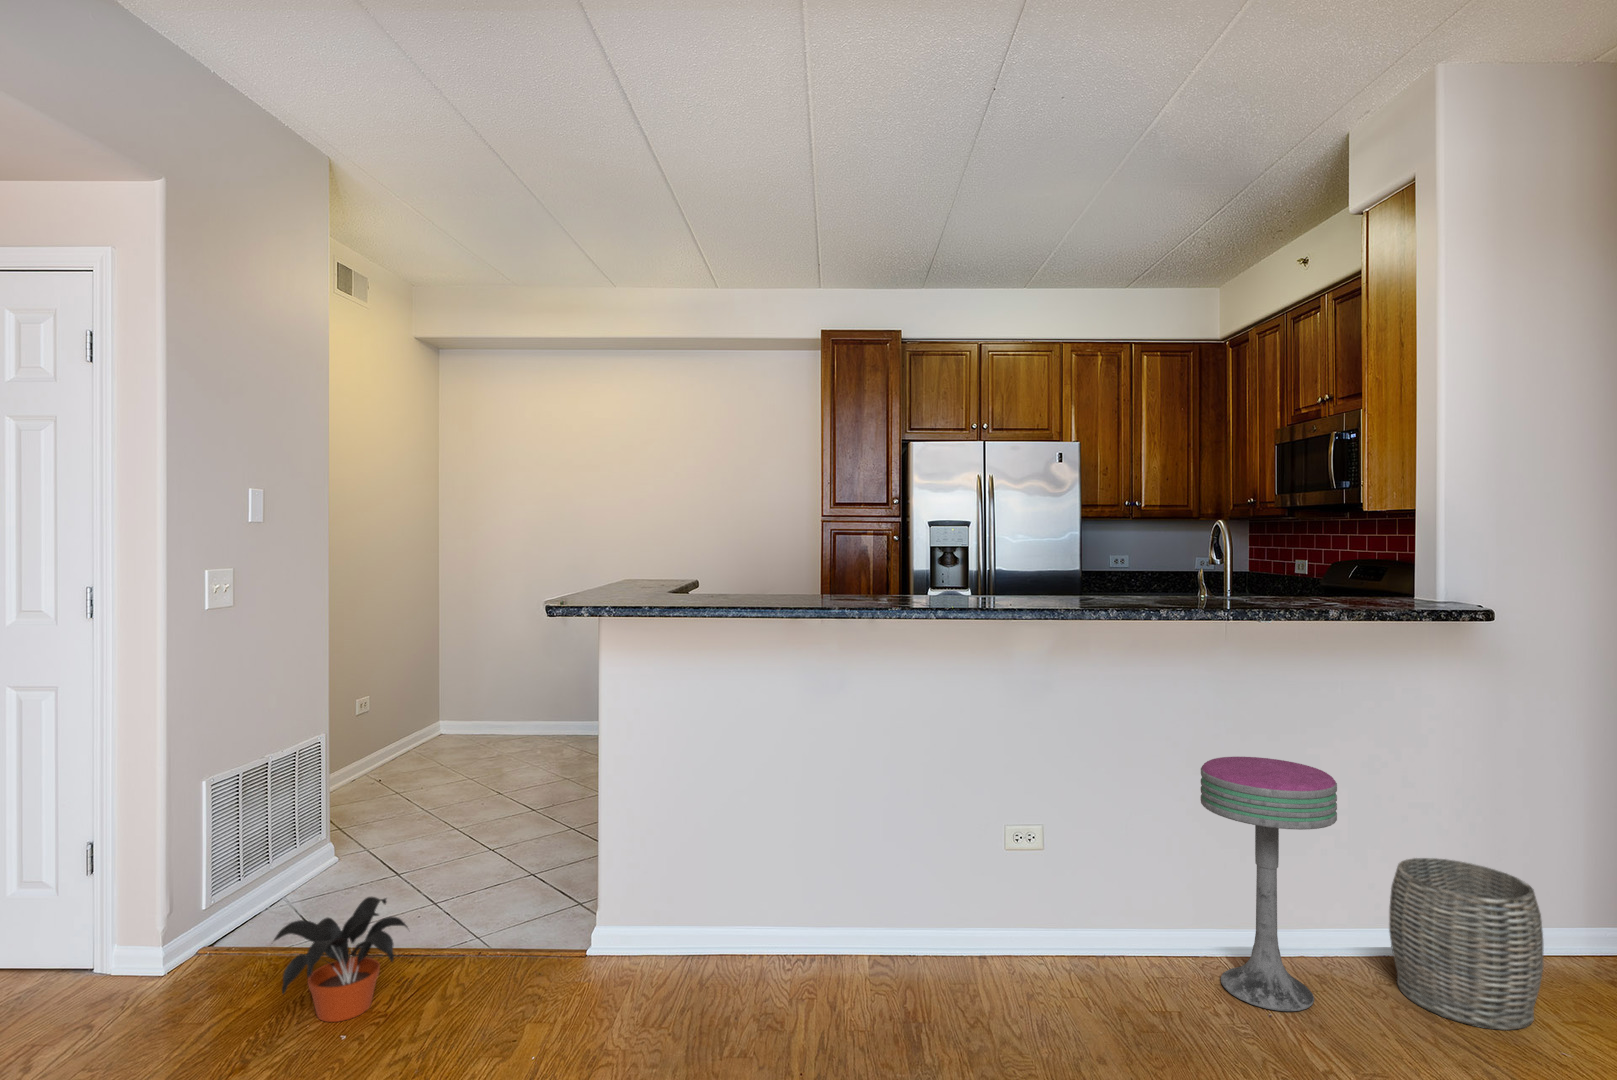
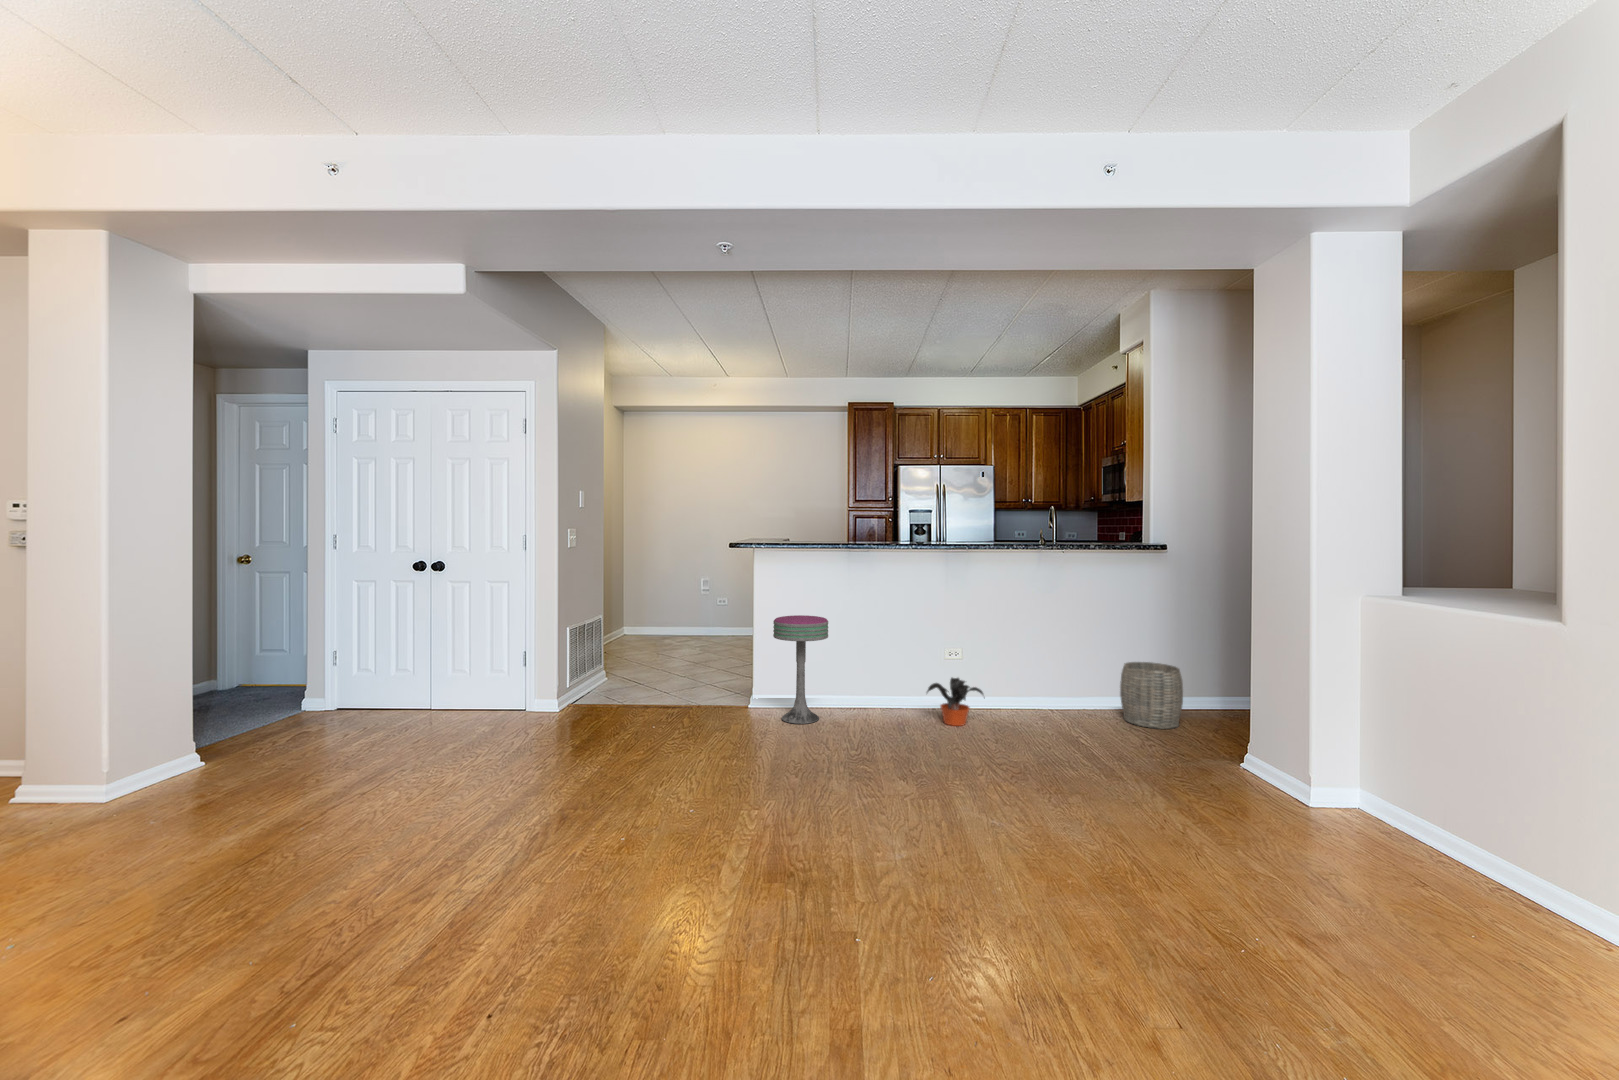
bar stool: present [1201,757,1337,1011] -> present [773,615,828,724]
potted plant: present [274,897,408,1022] -> present [927,678,983,726]

